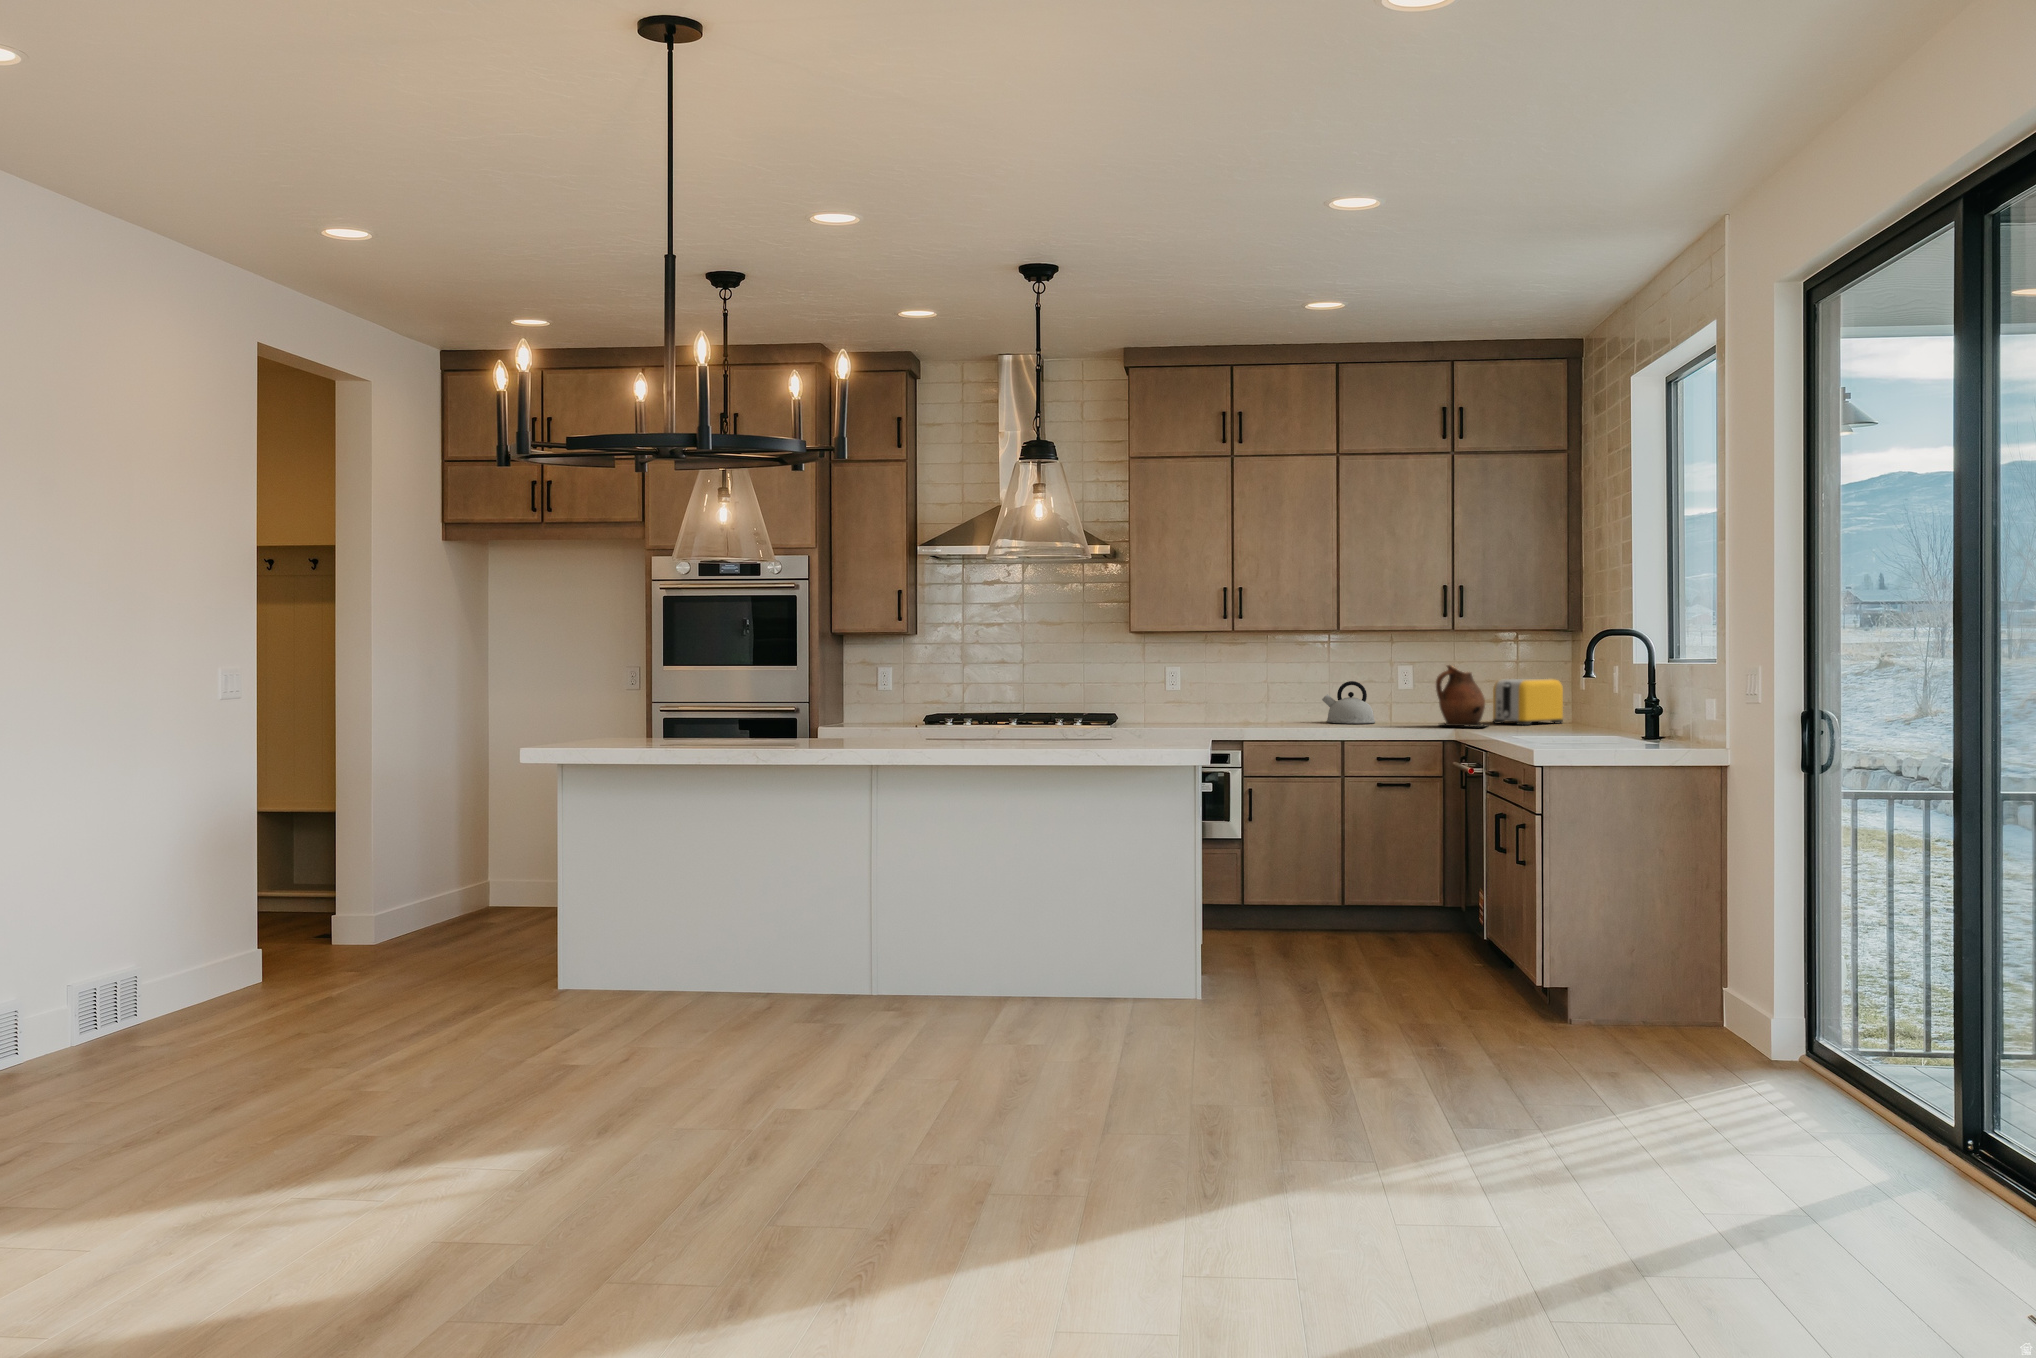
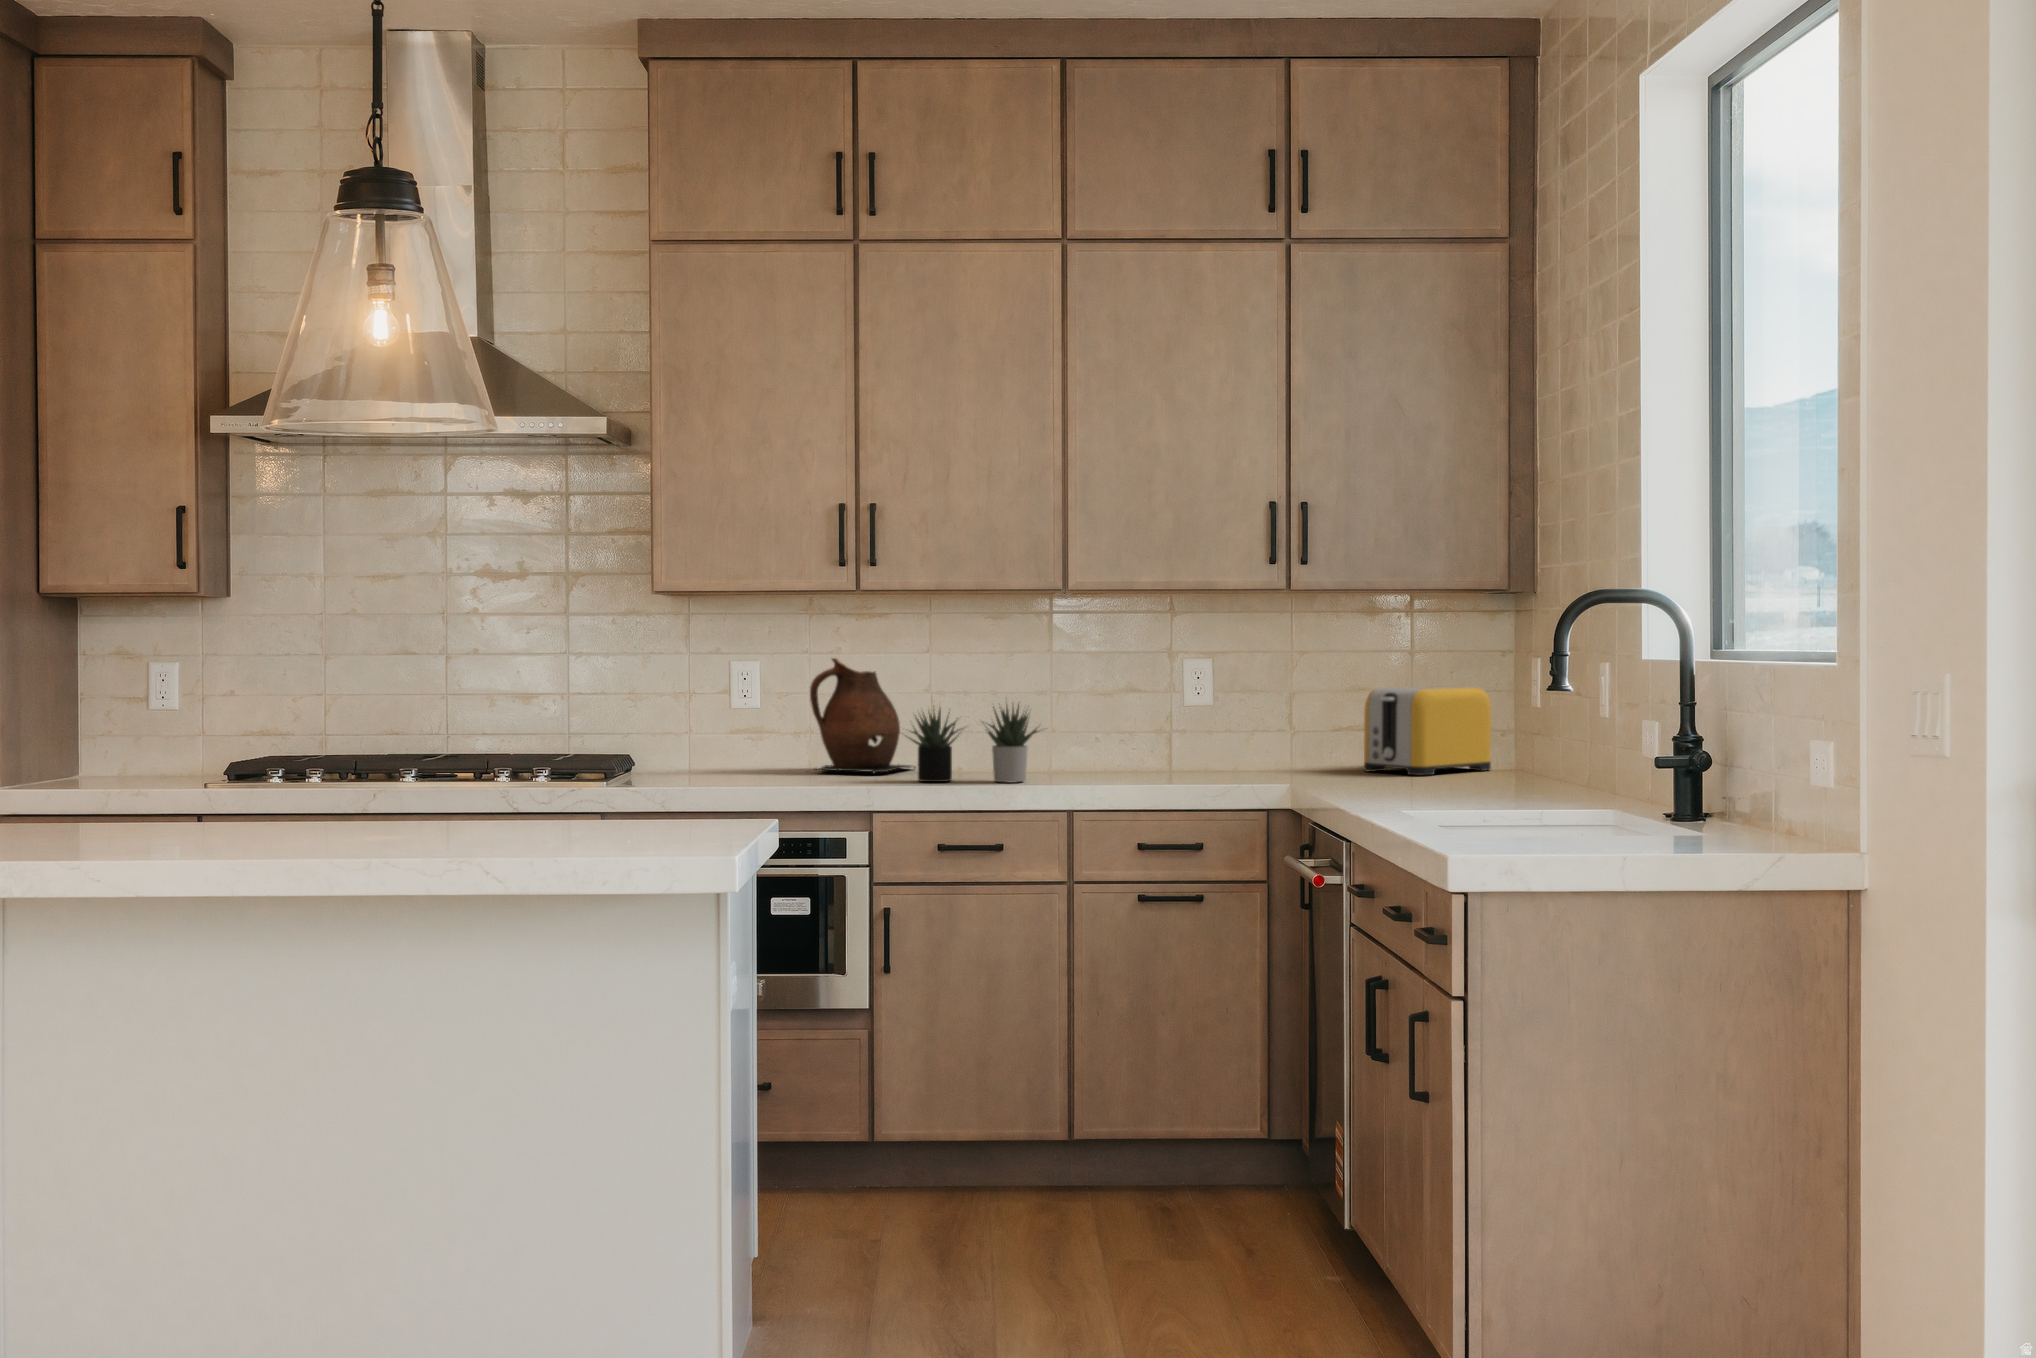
ceramic pitcher: present [1436,665,1488,727] -> present [810,658,915,773]
kettle: present [1322,681,1375,724] -> none [1048,691,1147,773]
succulent plant: none [1251,684,1328,727] -> present [909,704,1038,782]

